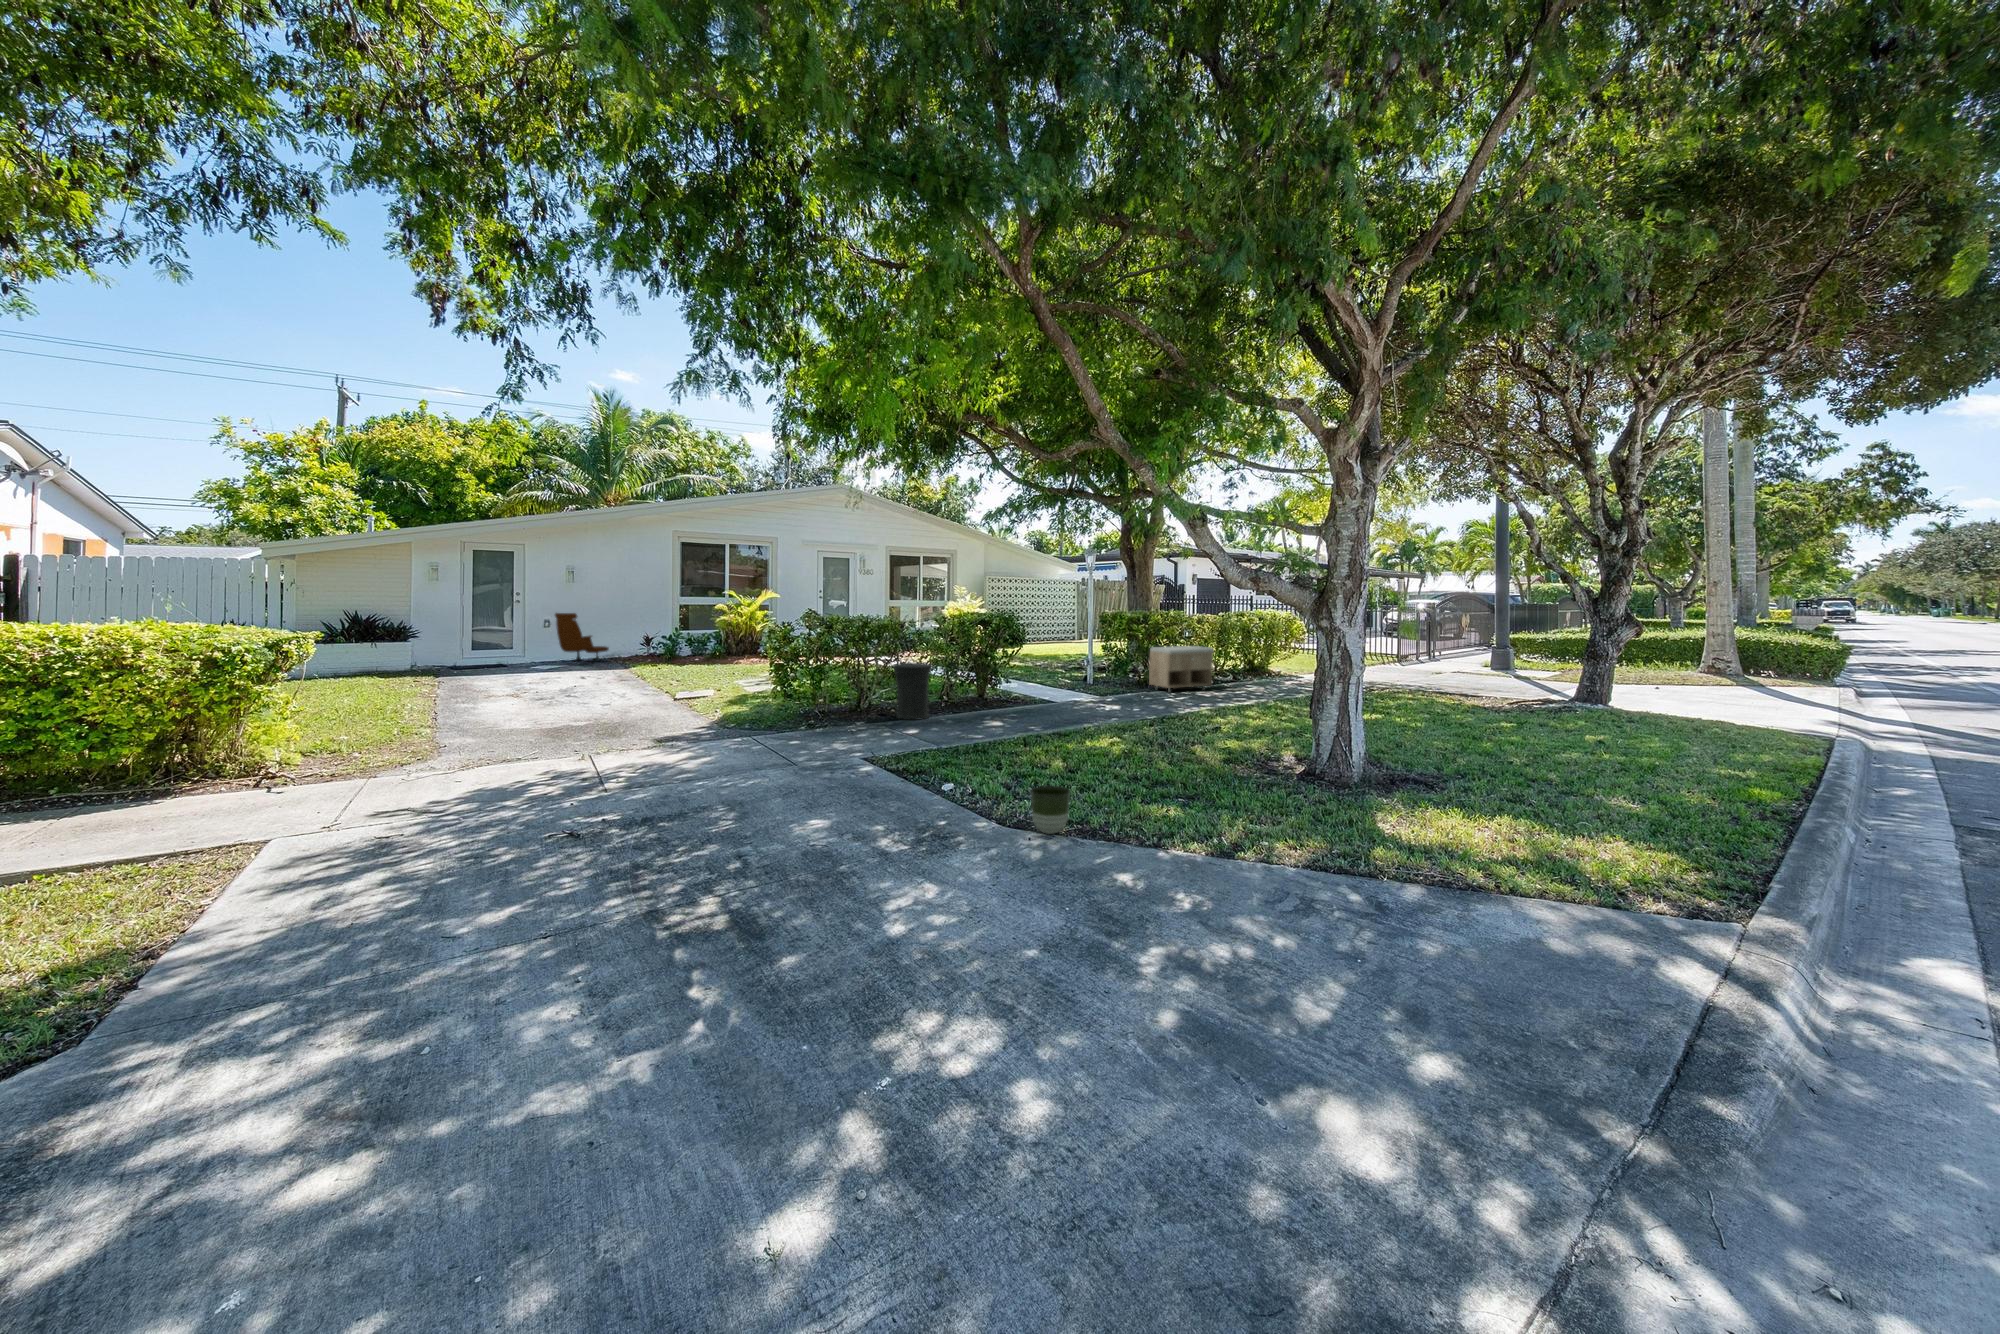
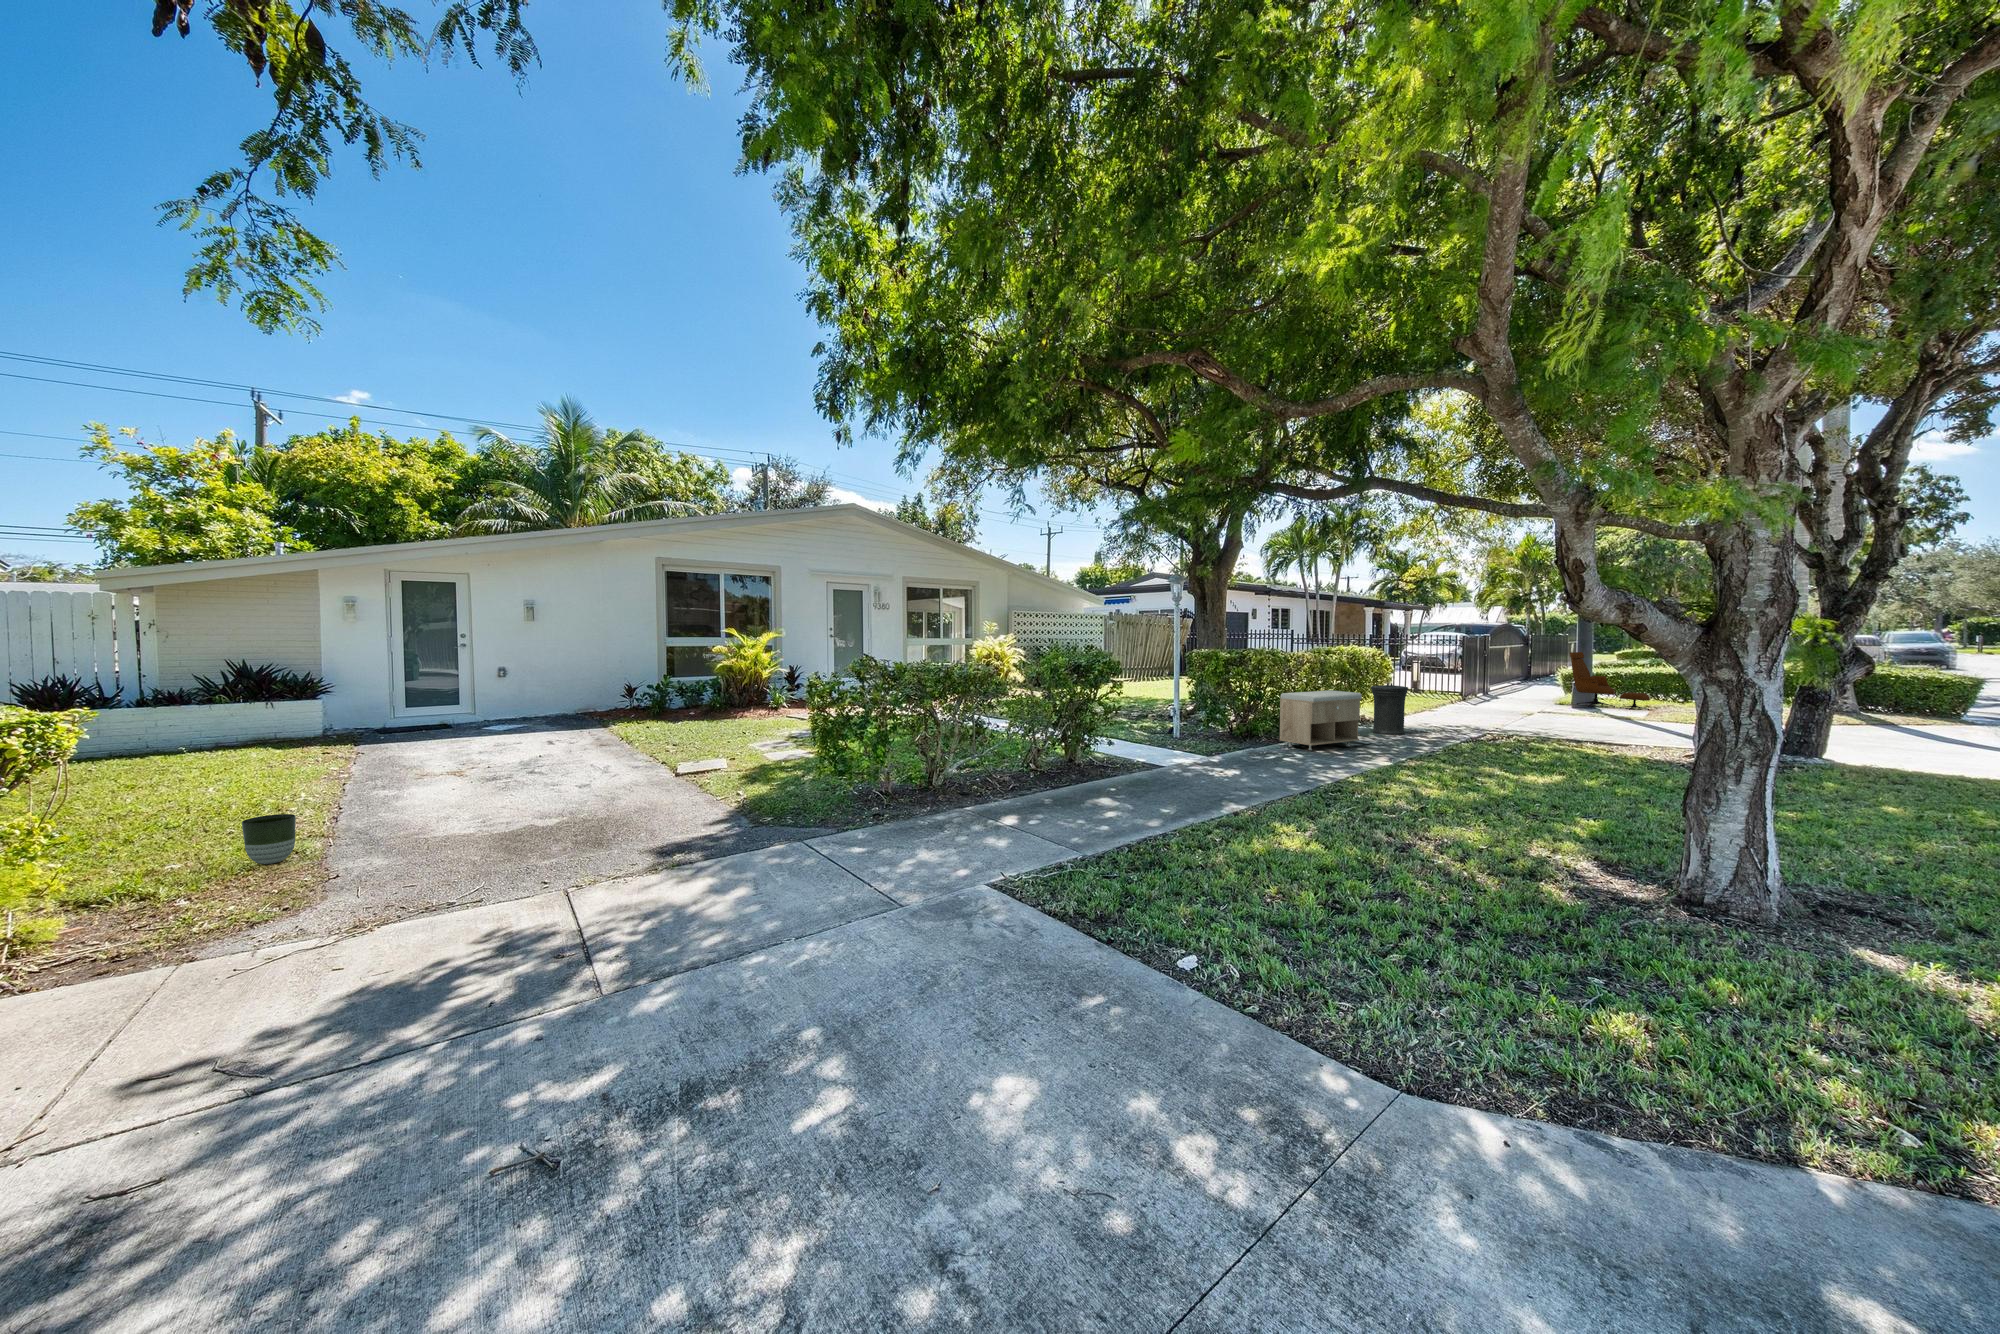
lounge chair: present [555,613,609,662] -> present [1570,652,1650,710]
trash can: present [893,662,932,720] -> present [1371,683,1408,735]
planter: present [1031,785,1070,834] -> present [242,814,296,864]

